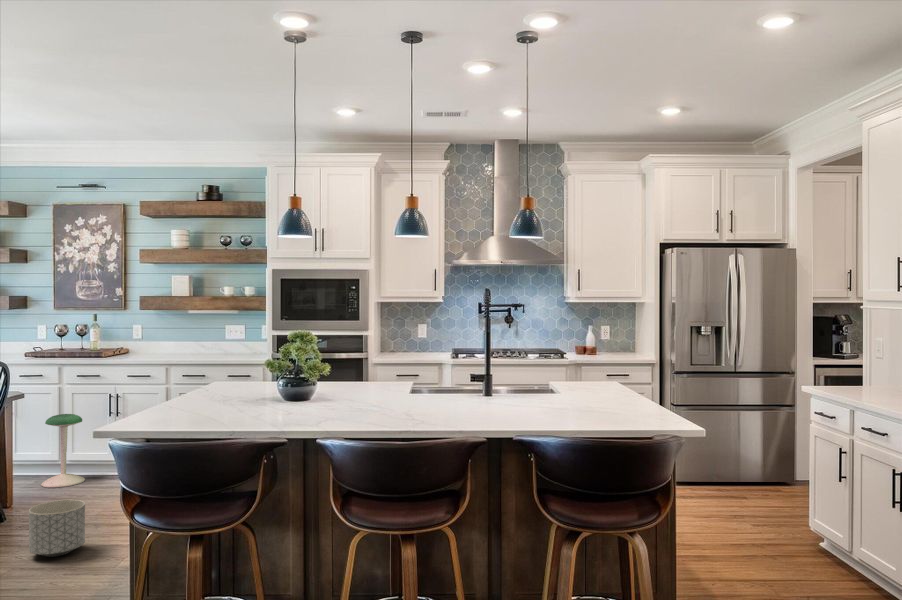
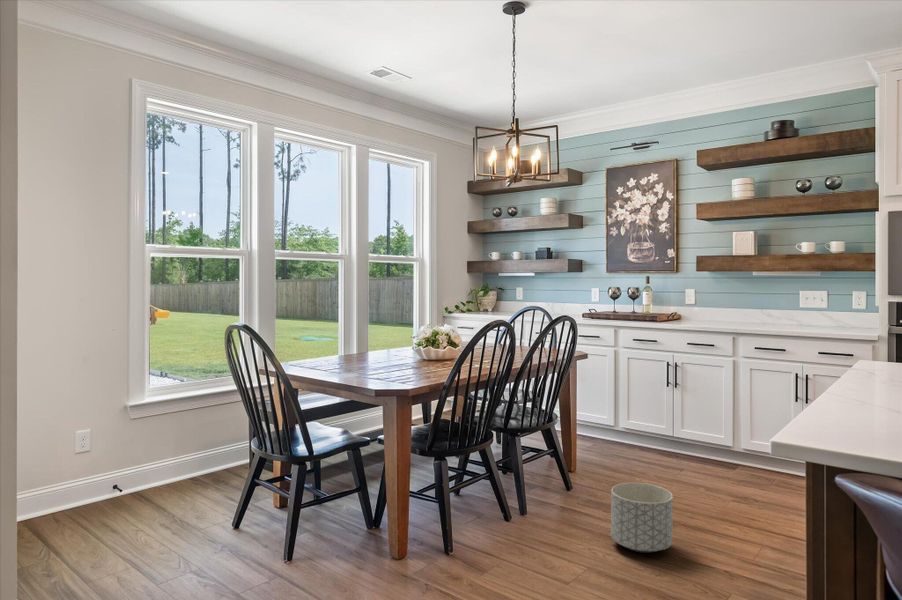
stool: present [41,414,85,488] -> none [600,378,641,455]

